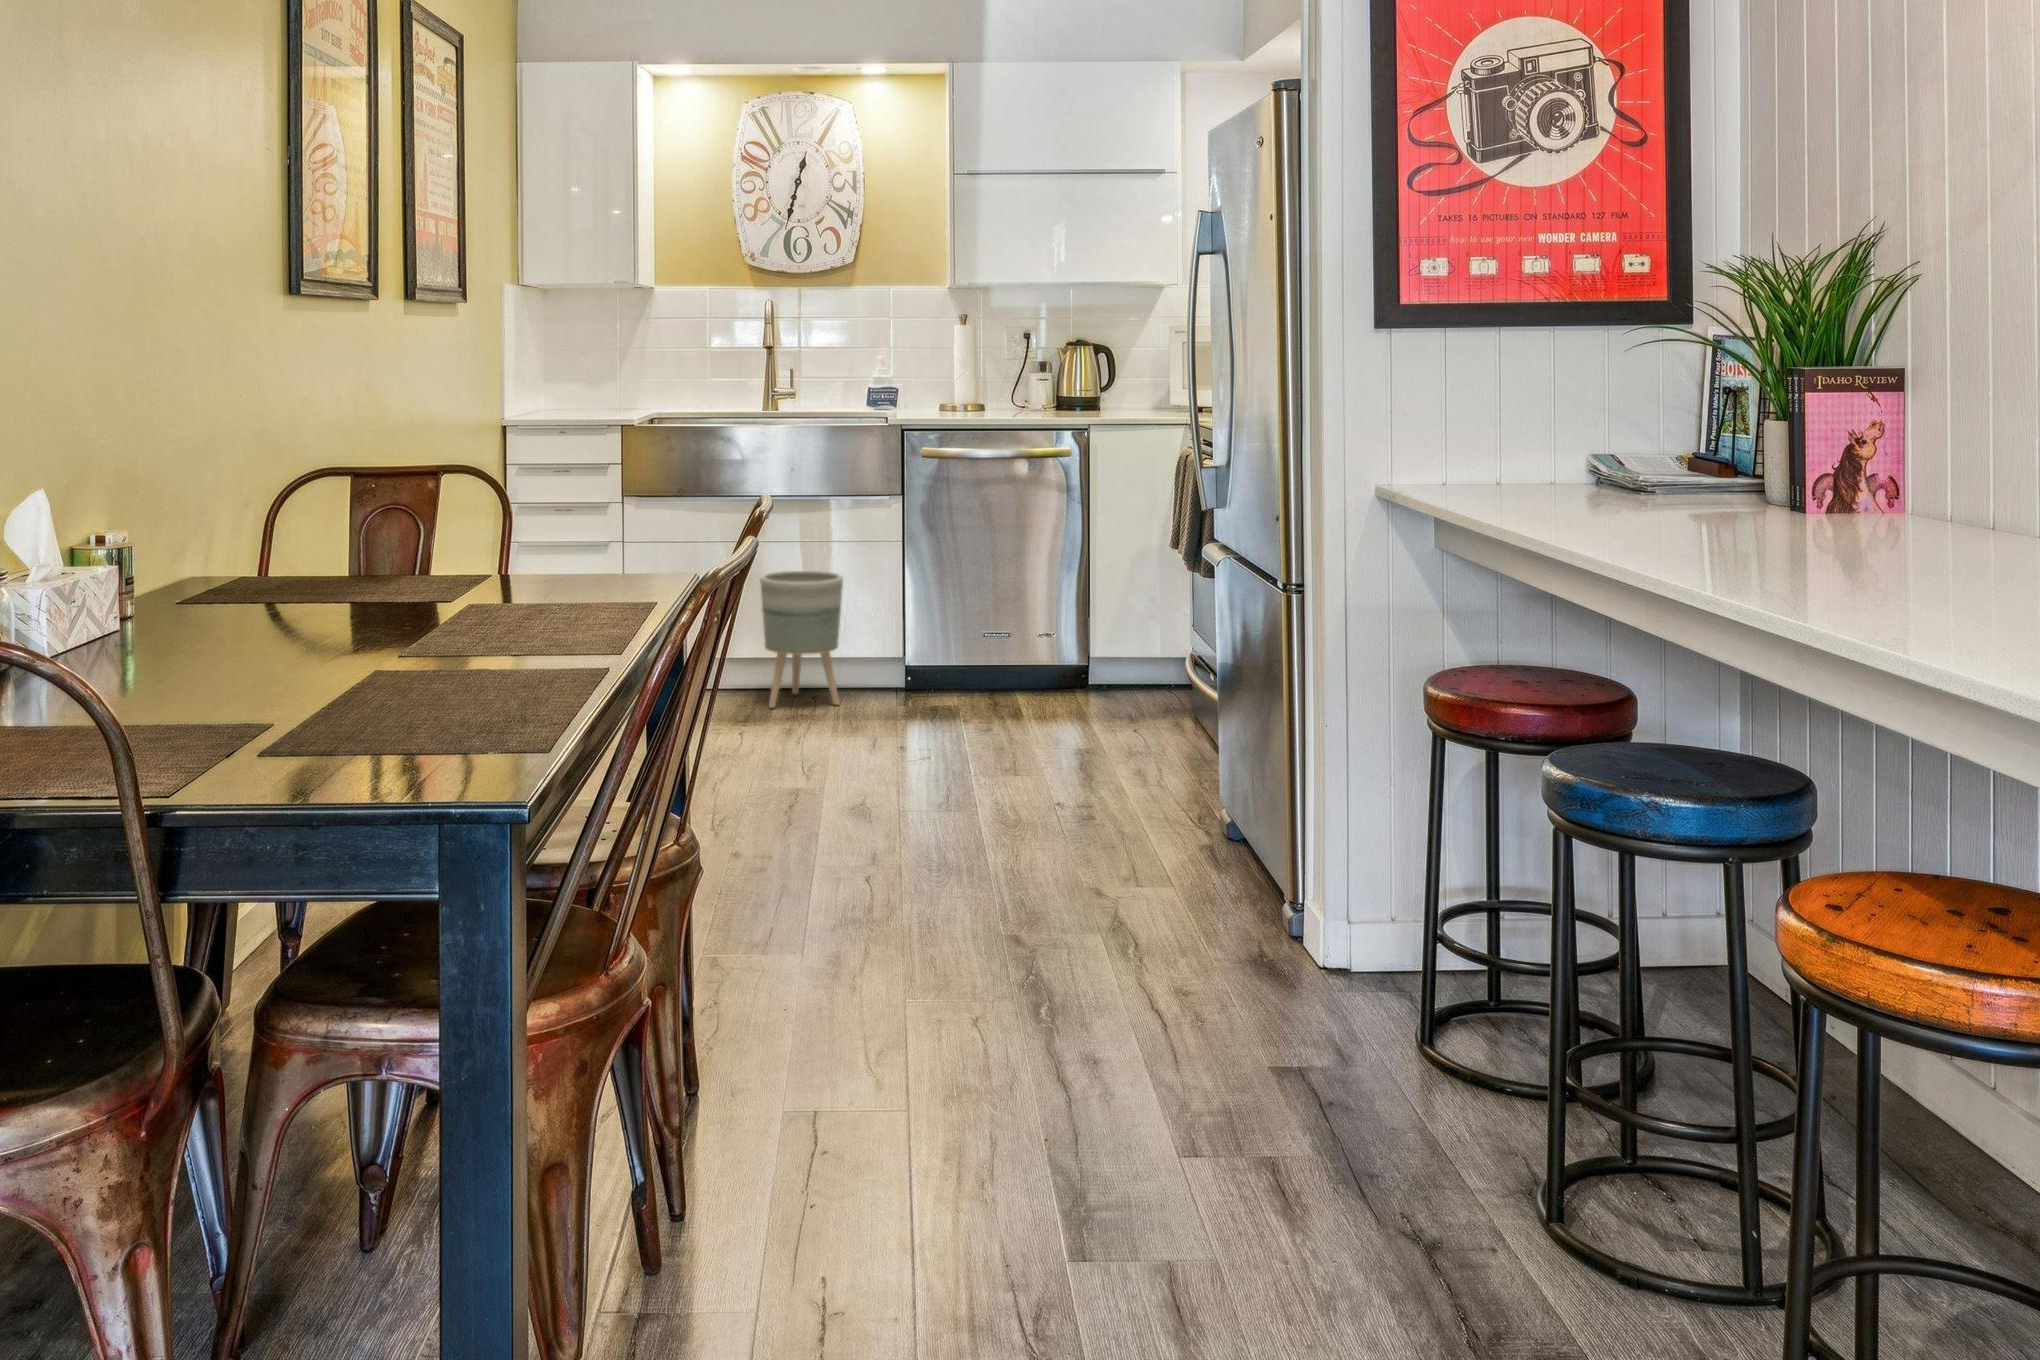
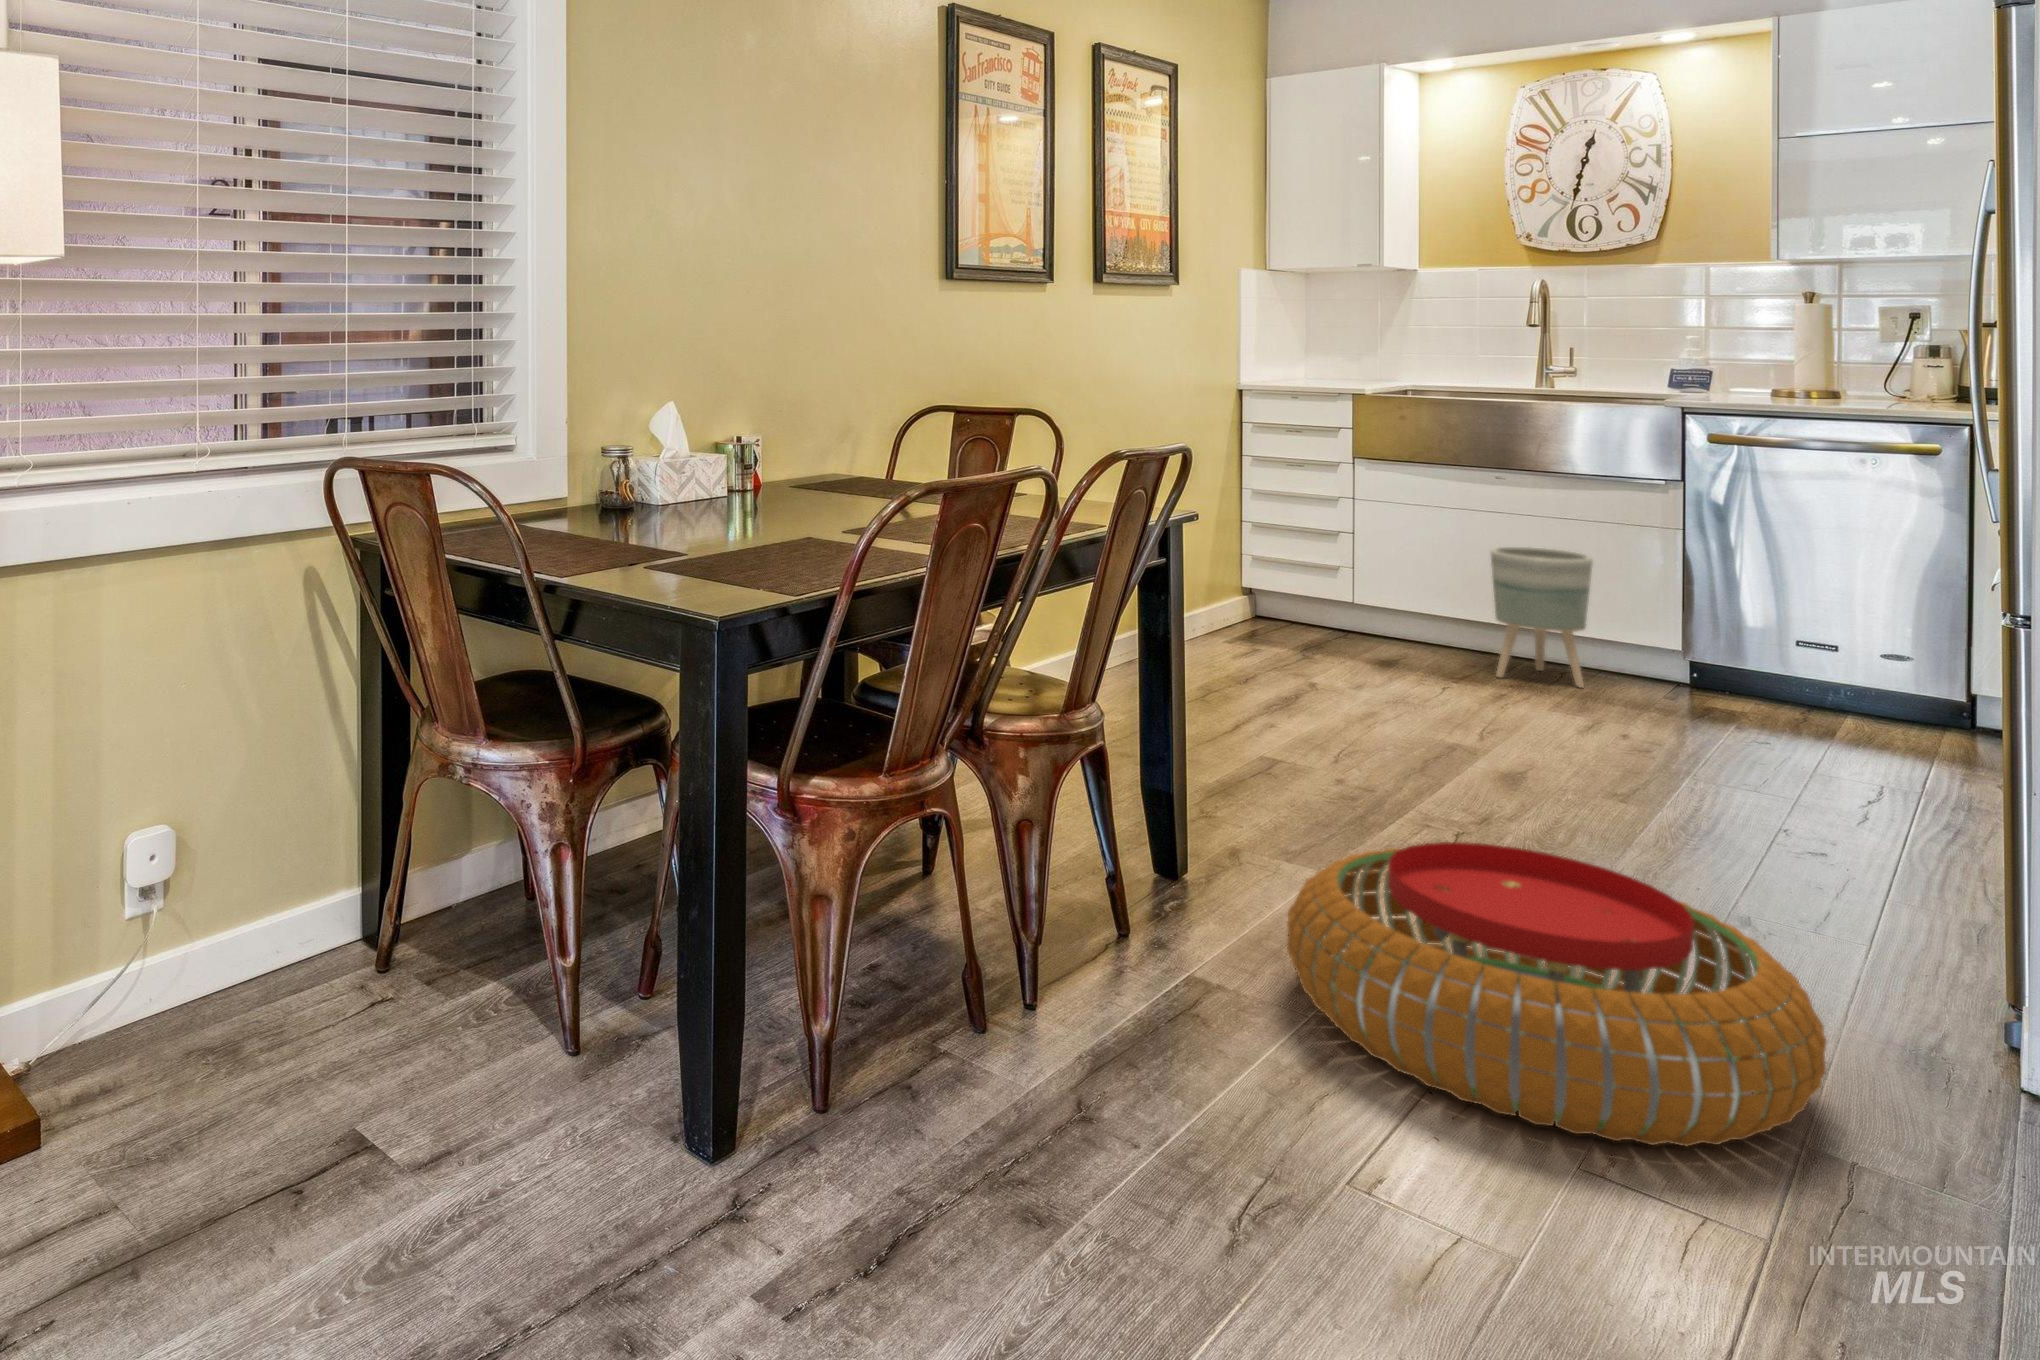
pouf: none [871,894,1312,1181] -> present [1287,842,1827,1146]

